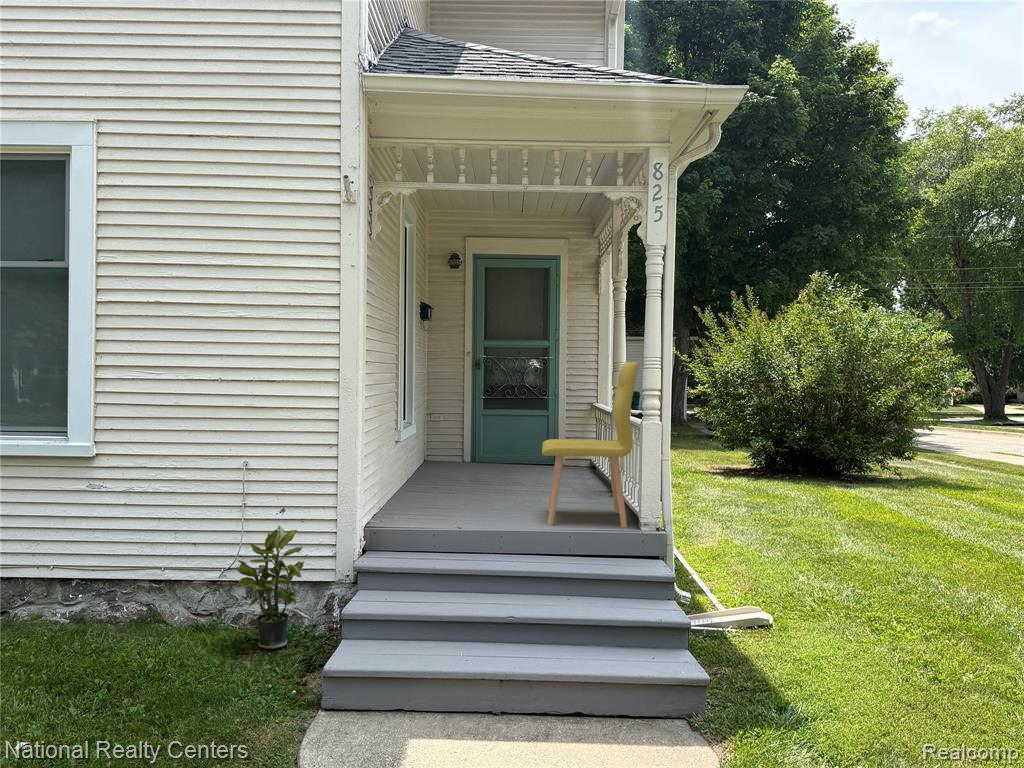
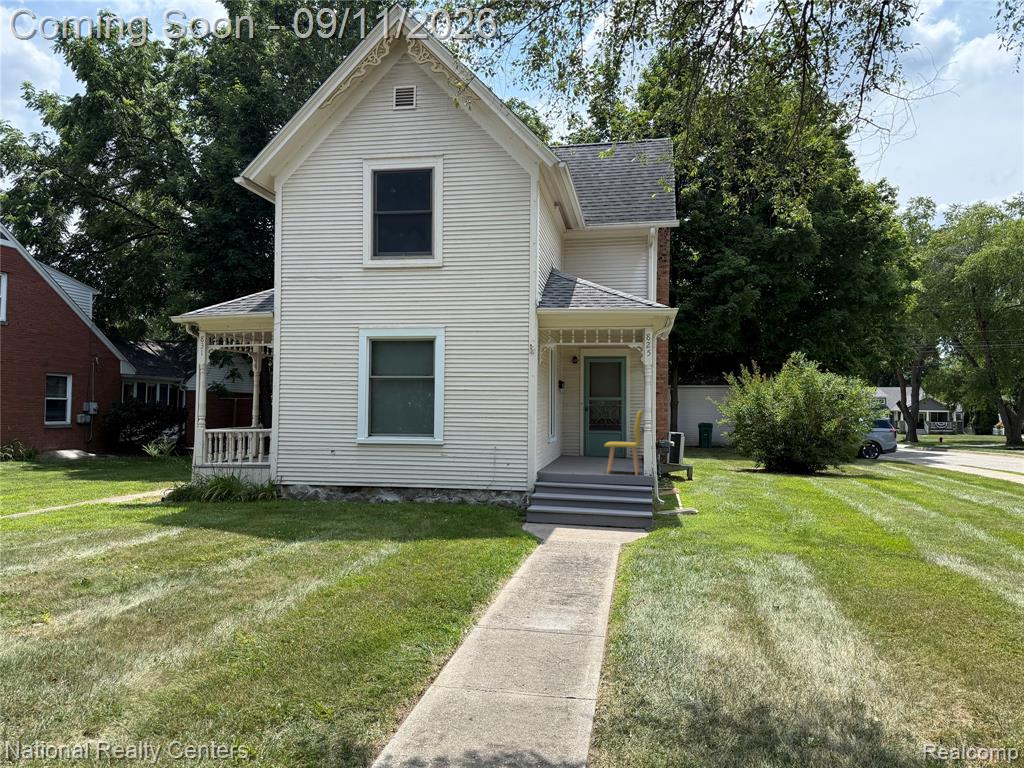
potted plant: present [236,525,304,649] -> none [494,468,517,511]

